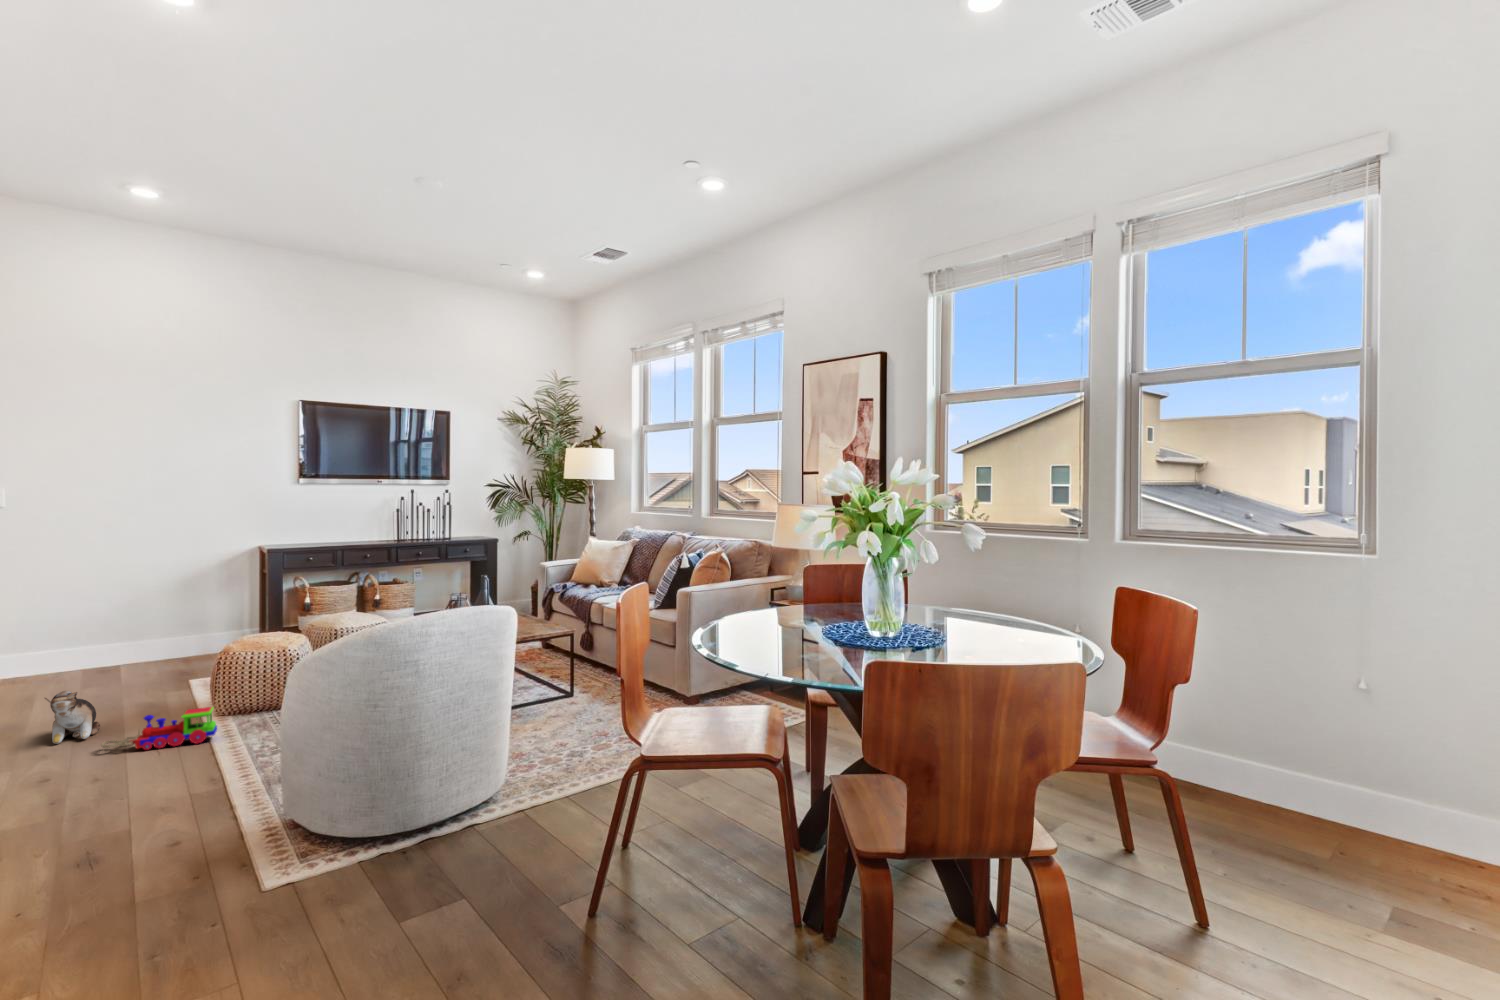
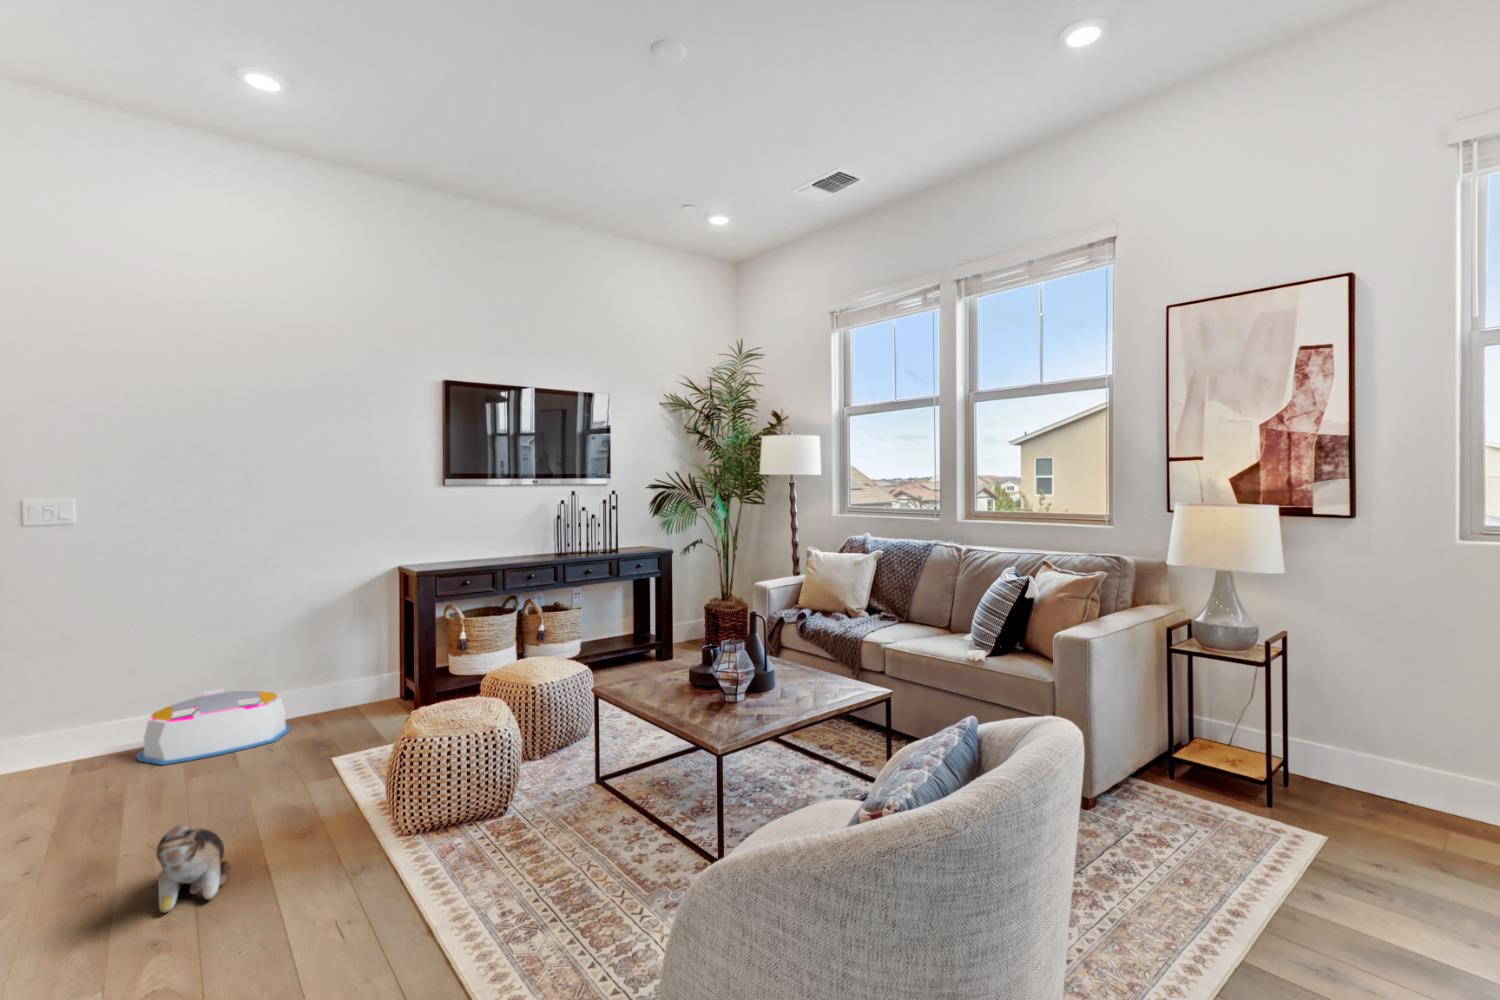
storage bin: none [46,634,165,683] -> present [137,688,290,765]
toy train: present [102,707,217,750] -> none [242,841,419,931]

